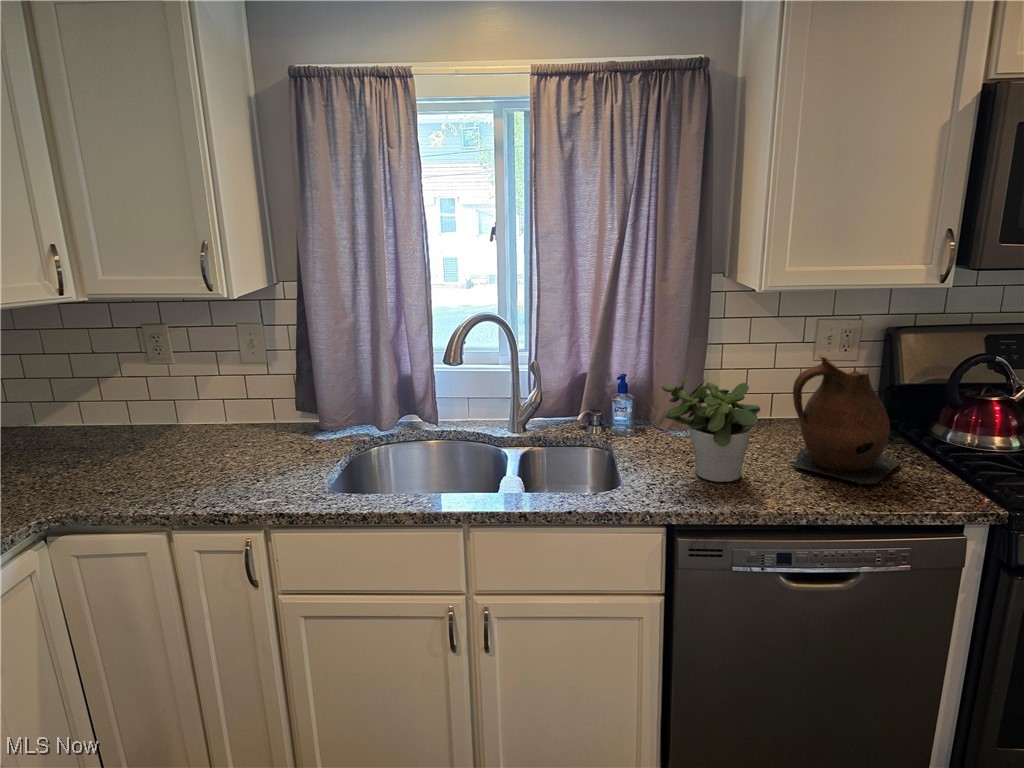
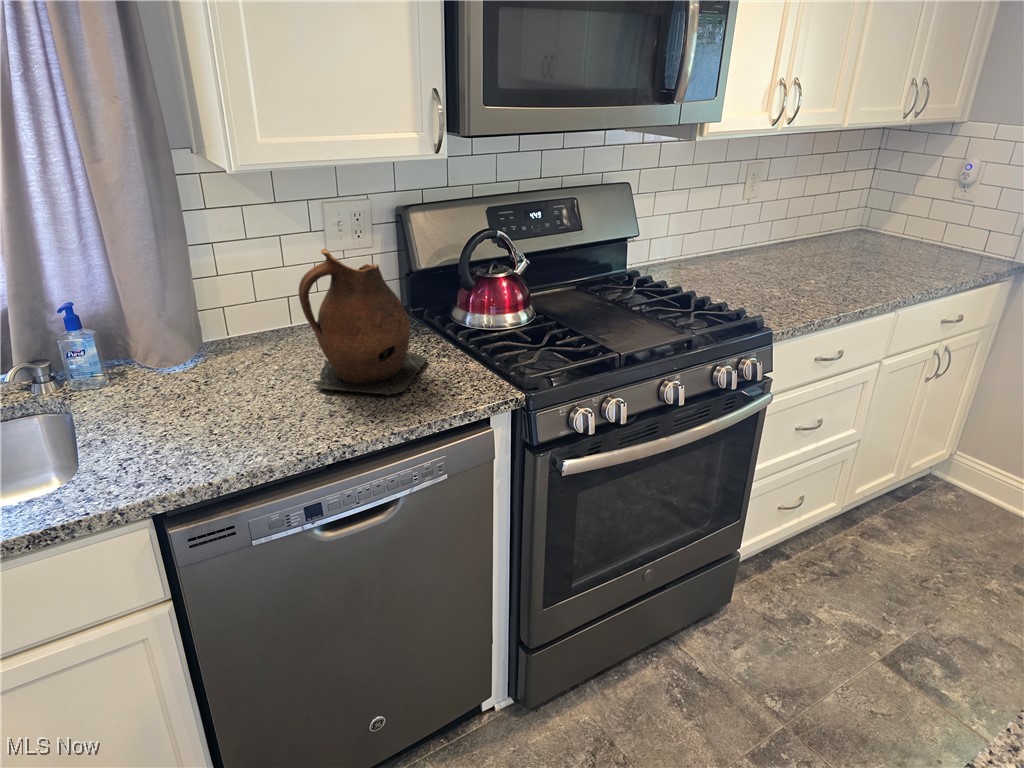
potted plant: present [662,375,760,482] -> none [112,297,258,434]

